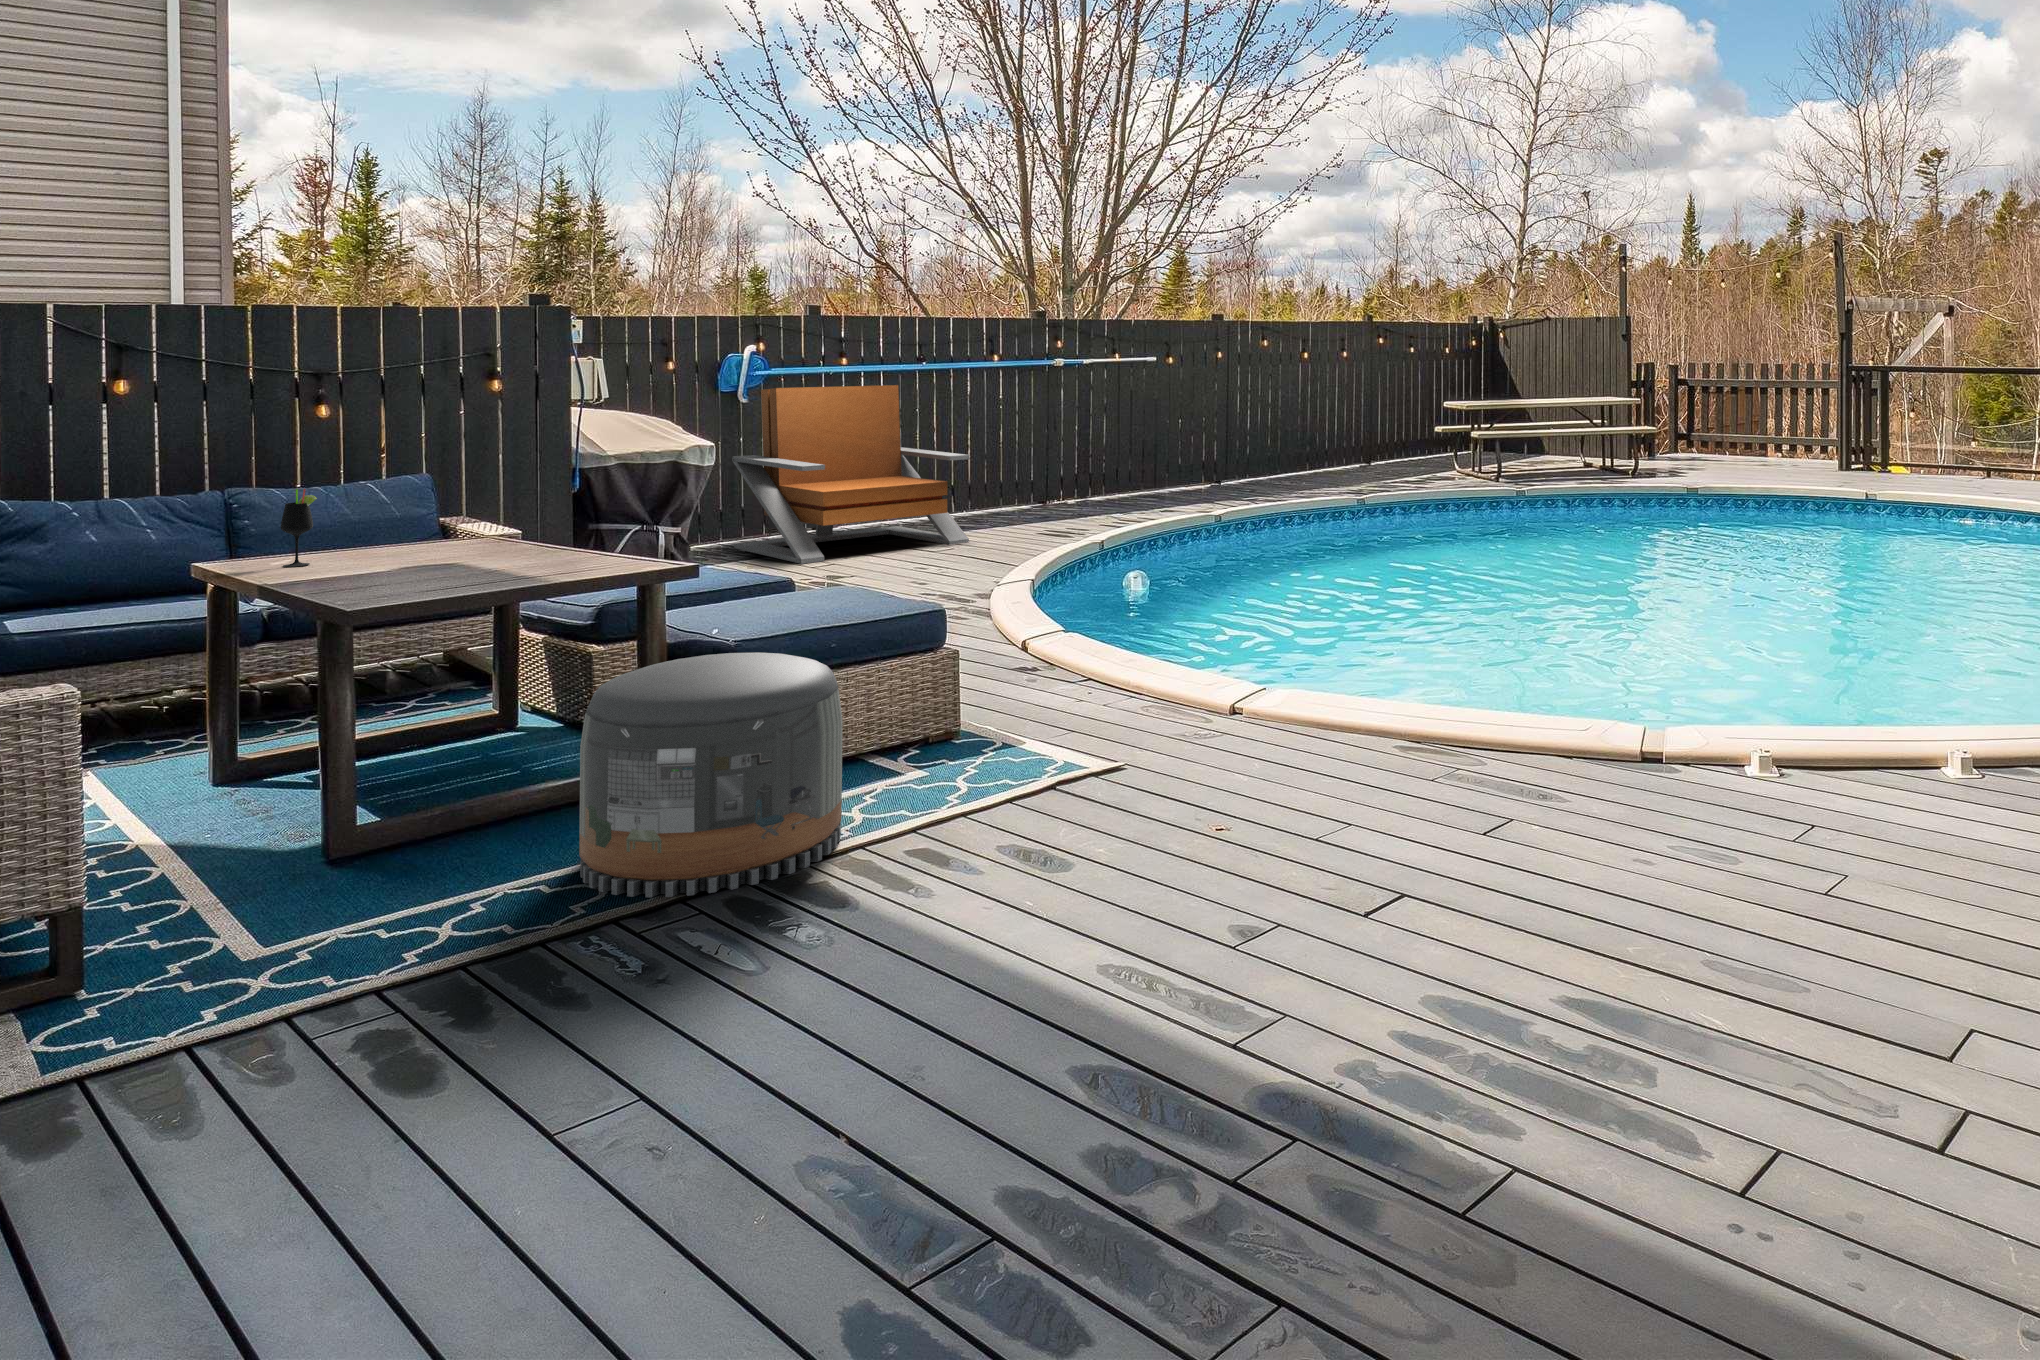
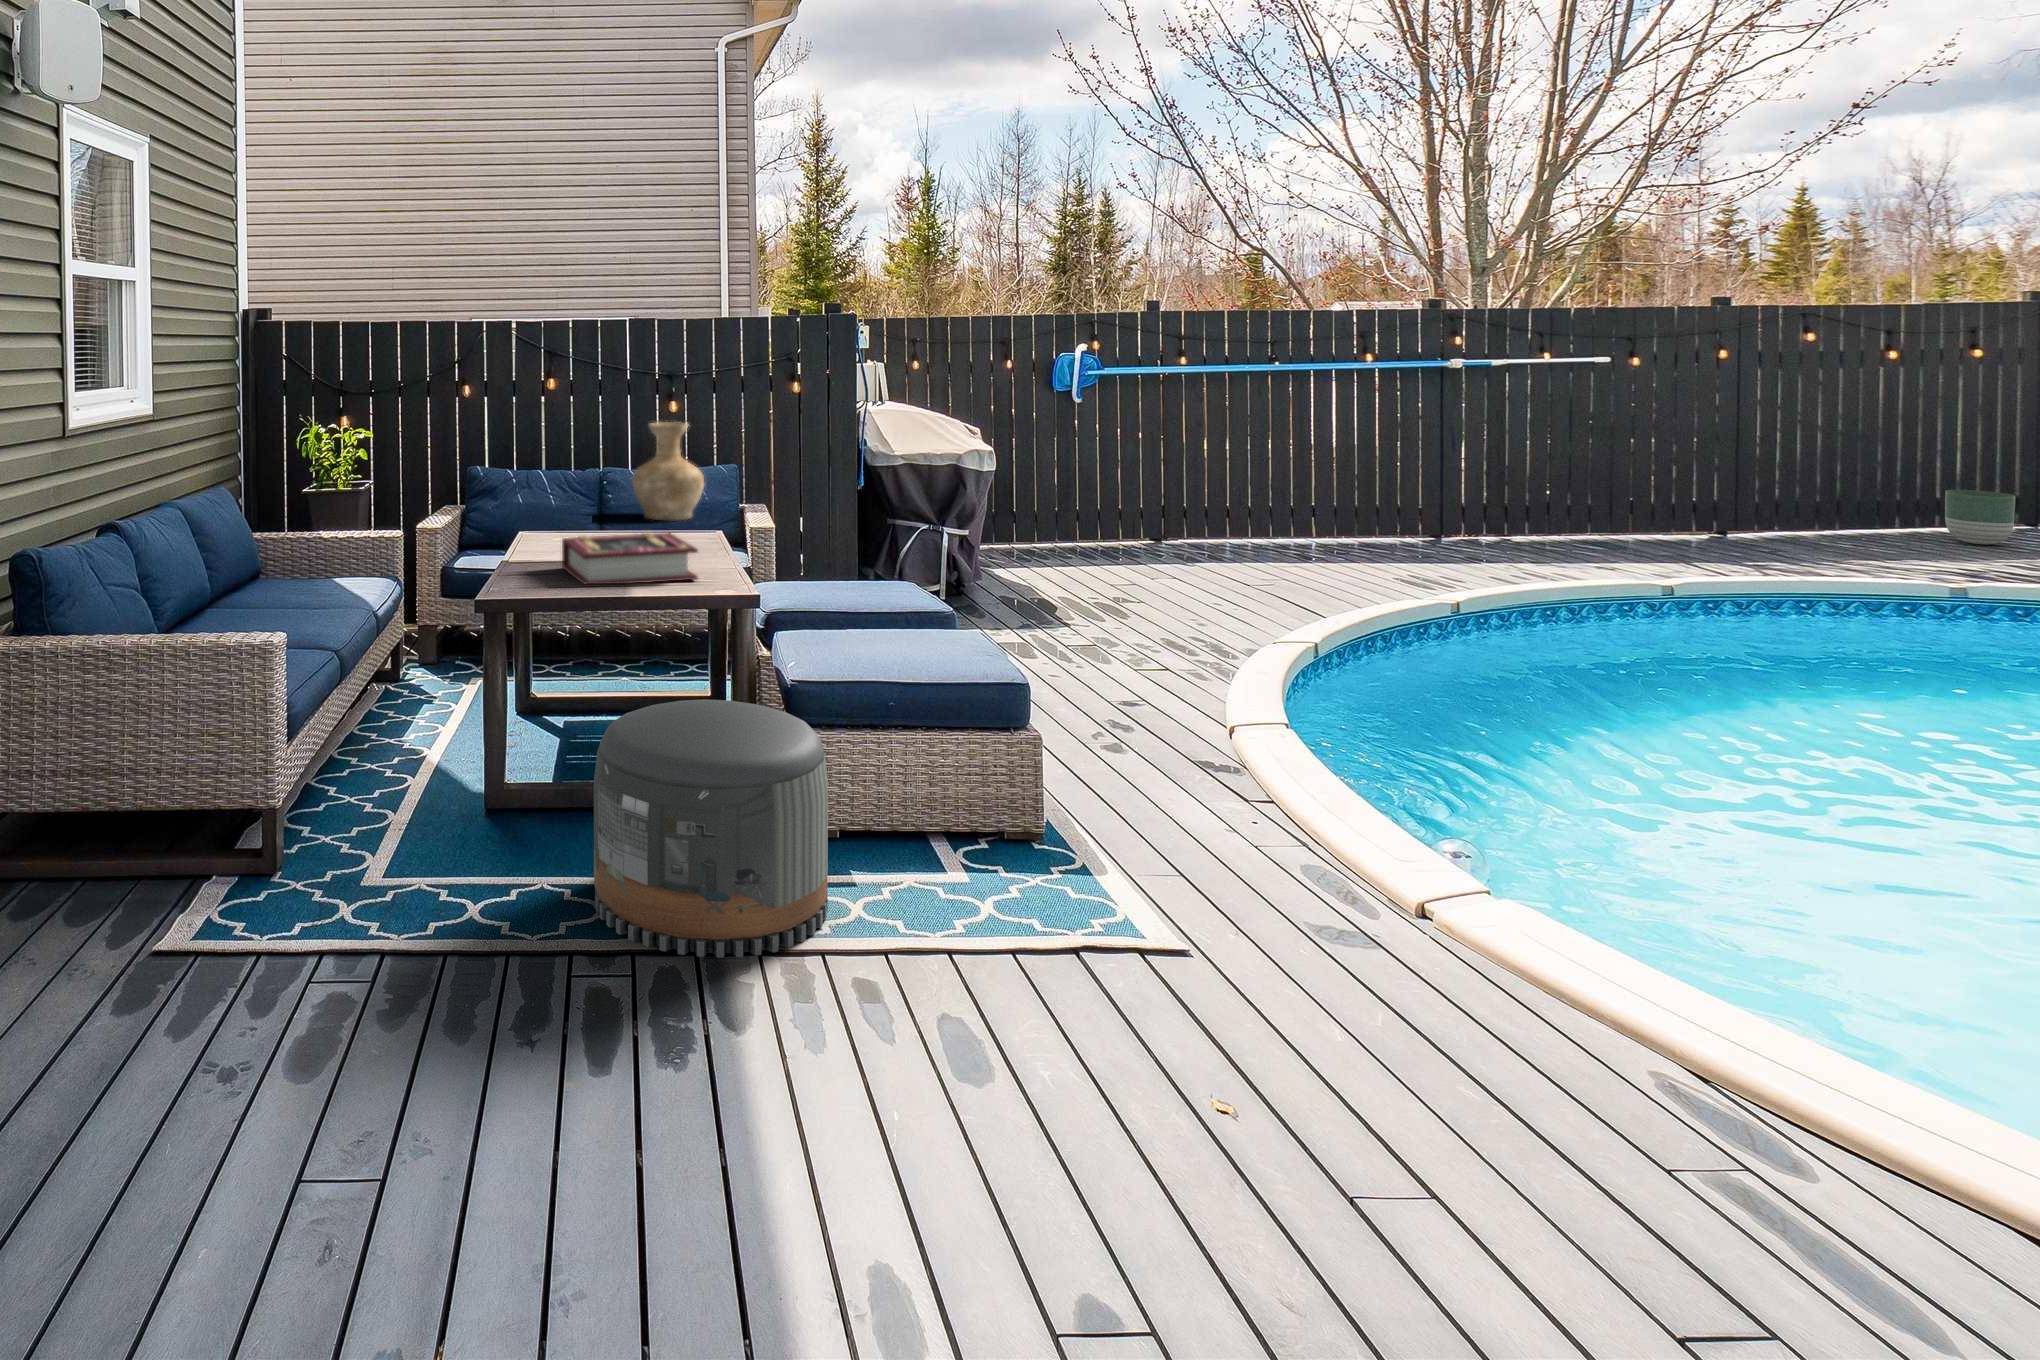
lounge chair: present [732,385,970,564] -> none [1063,389,1308,577]
vase: none [319,421,426,539] -> present [632,422,704,521]
planter: none [1322,441,1354,476] -> present [1945,490,2015,545]
wine glass: present [280,489,317,567] -> none [551,484,571,546]
book: none [360,525,564,587] -> present [562,532,698,584]

